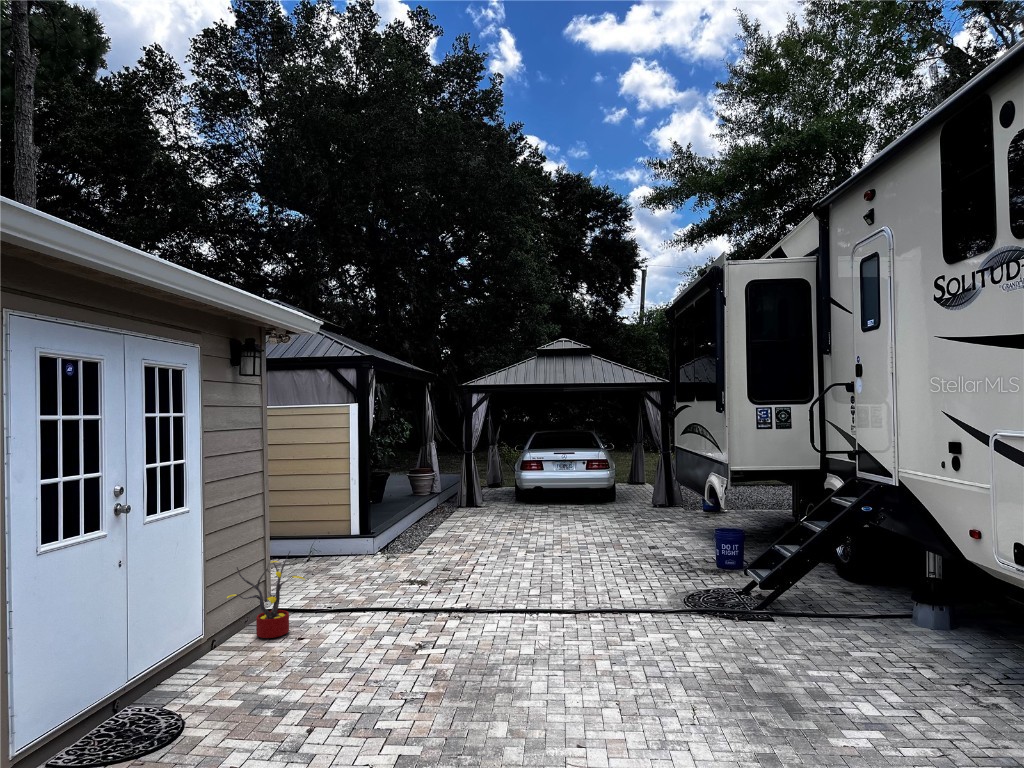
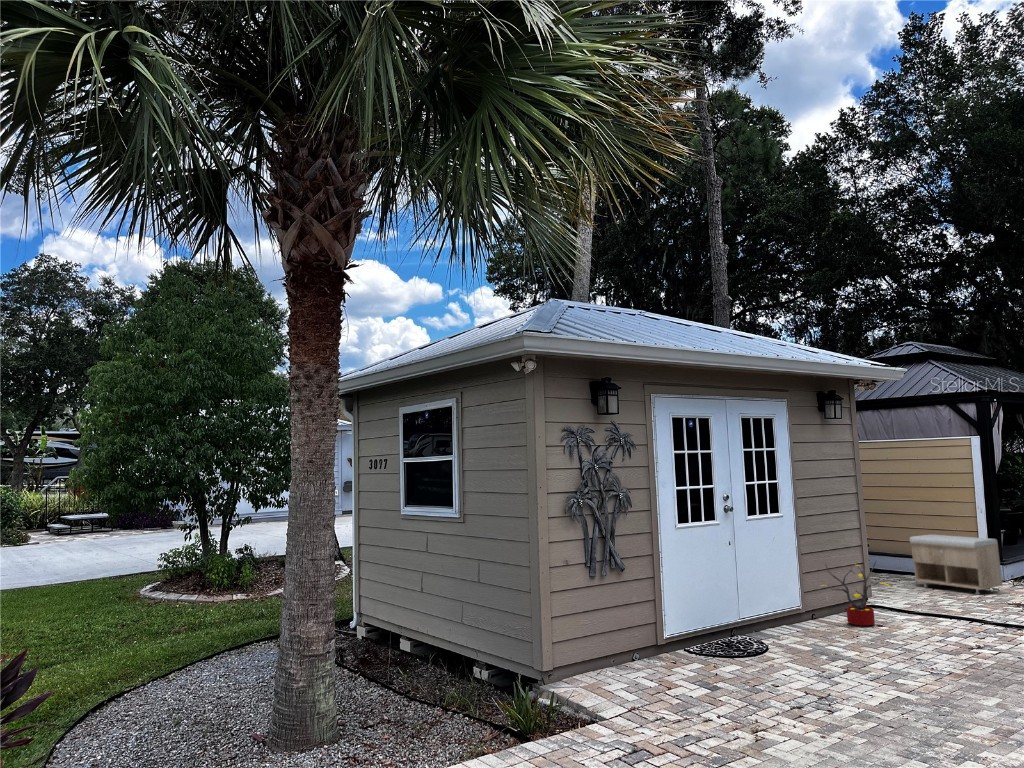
storage bench: none [283,504,363,562] -> present [910,535,1002,594]

